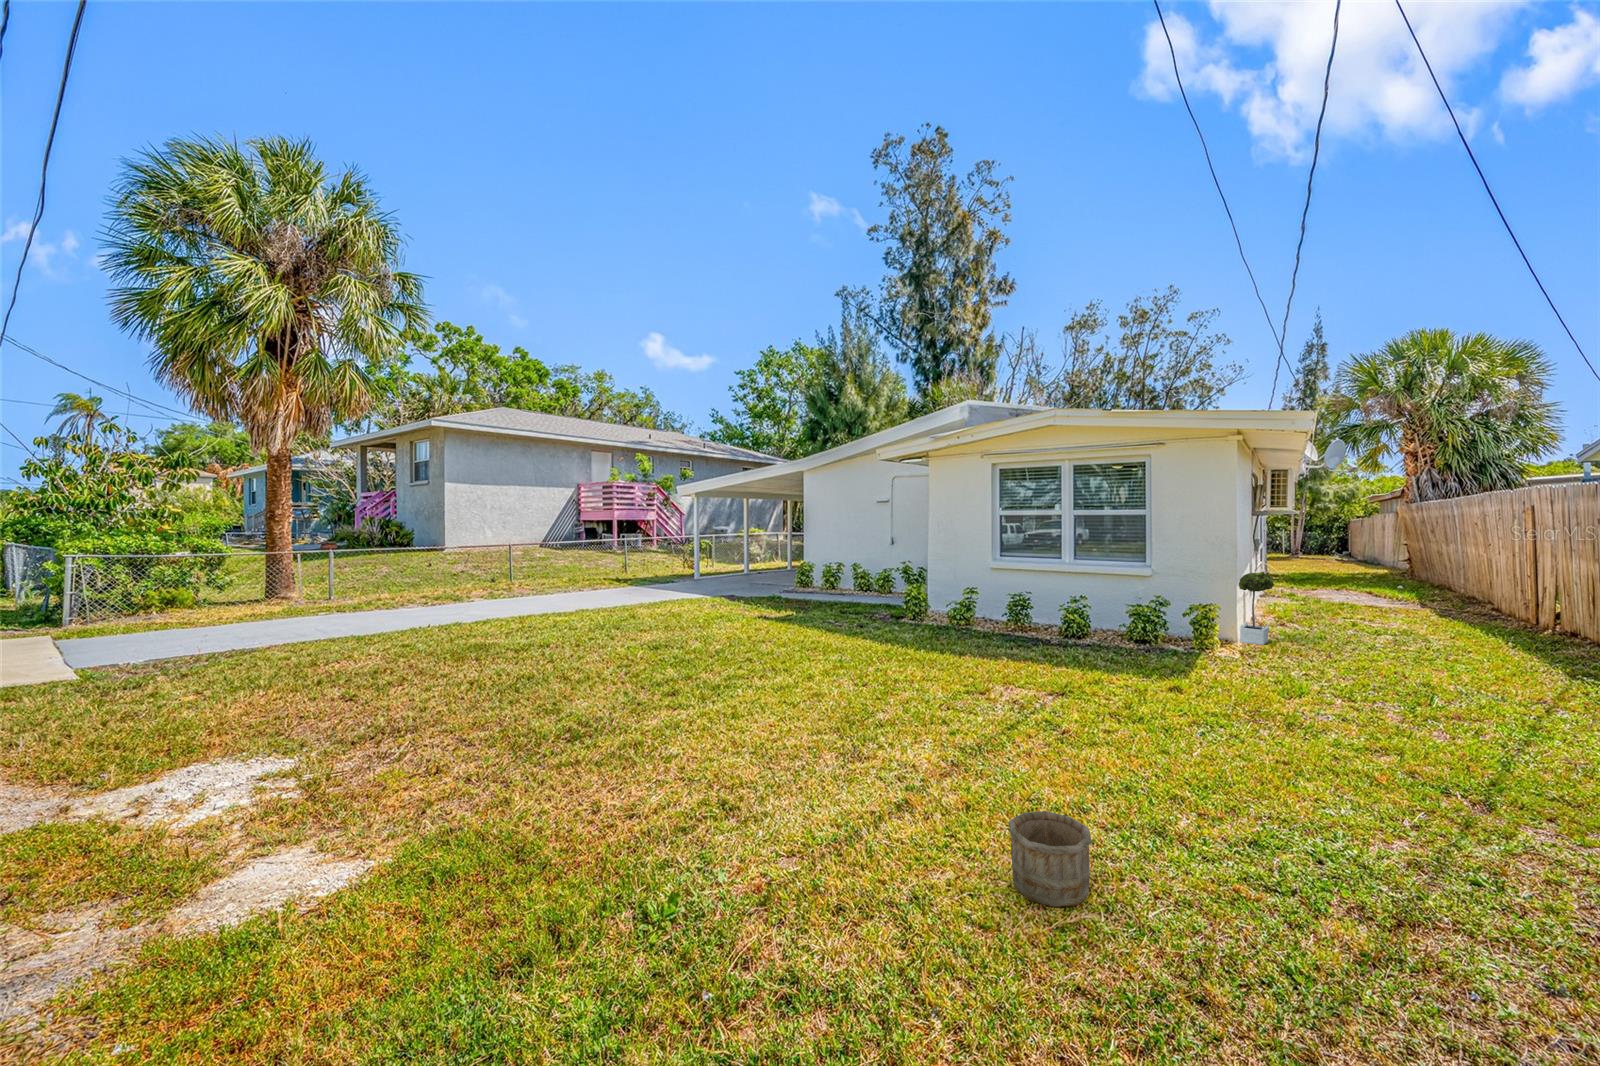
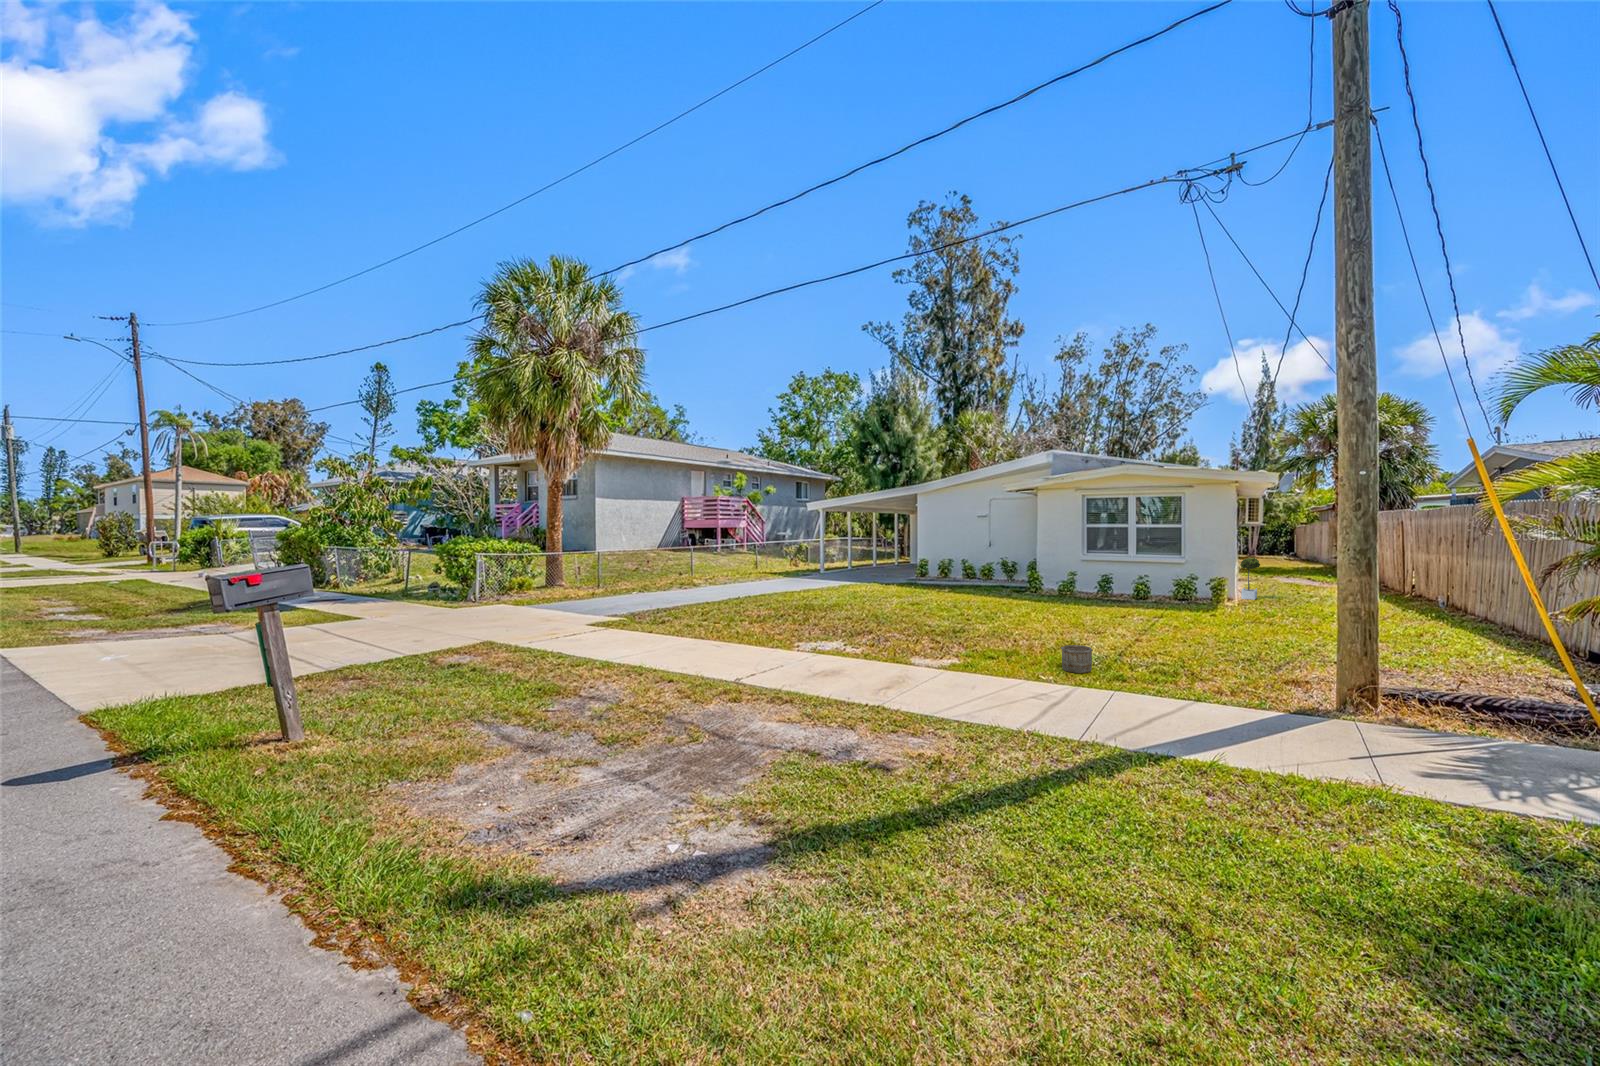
wooden bucket: present [1008,811,1092,907] -> present [1061,645,1093,673]

